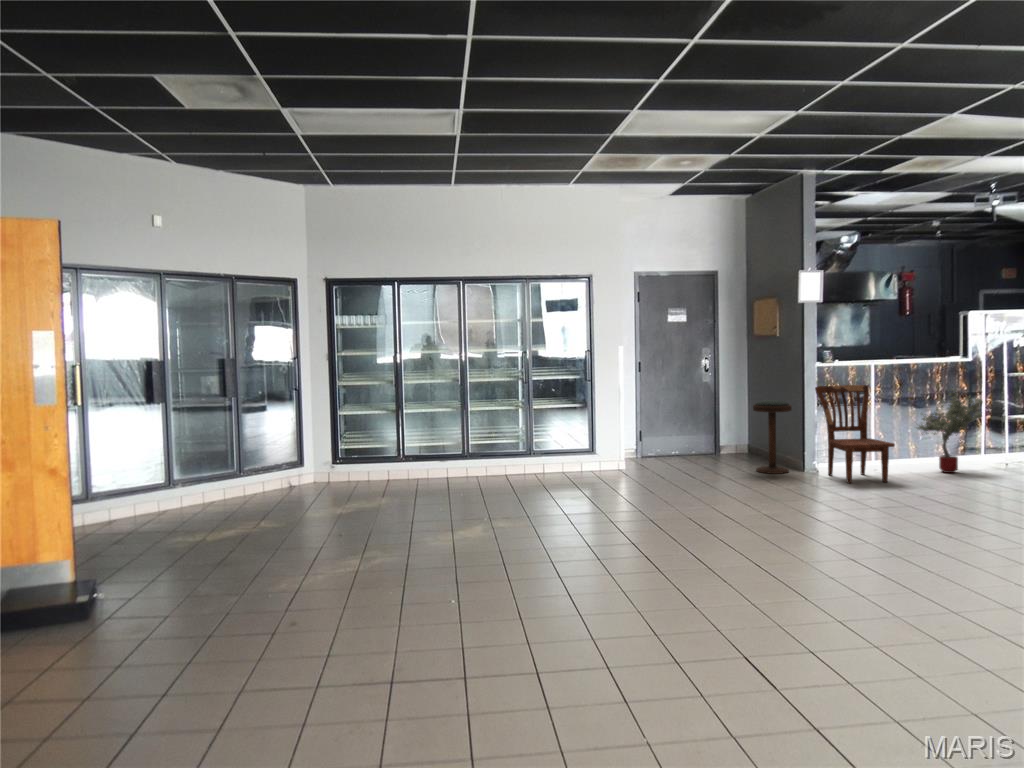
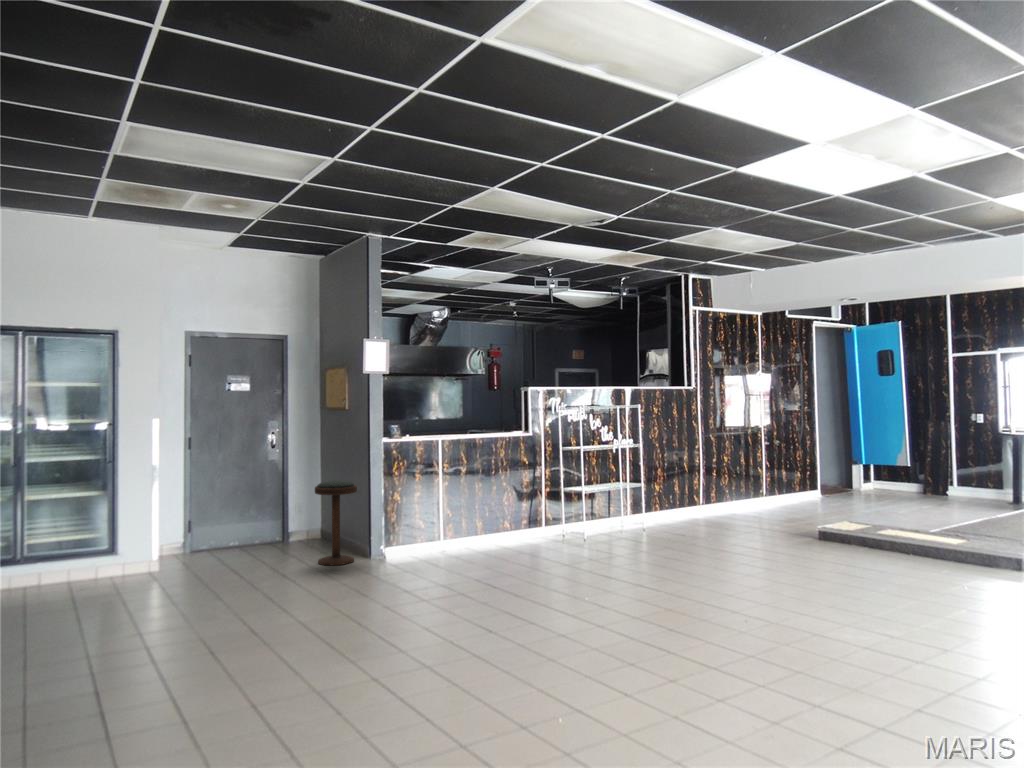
dining chair: present [815,385,895,483] -> none [380,462,457,572]
potted tree: present [917,388,982,473] -> none [480,462,540,550]

